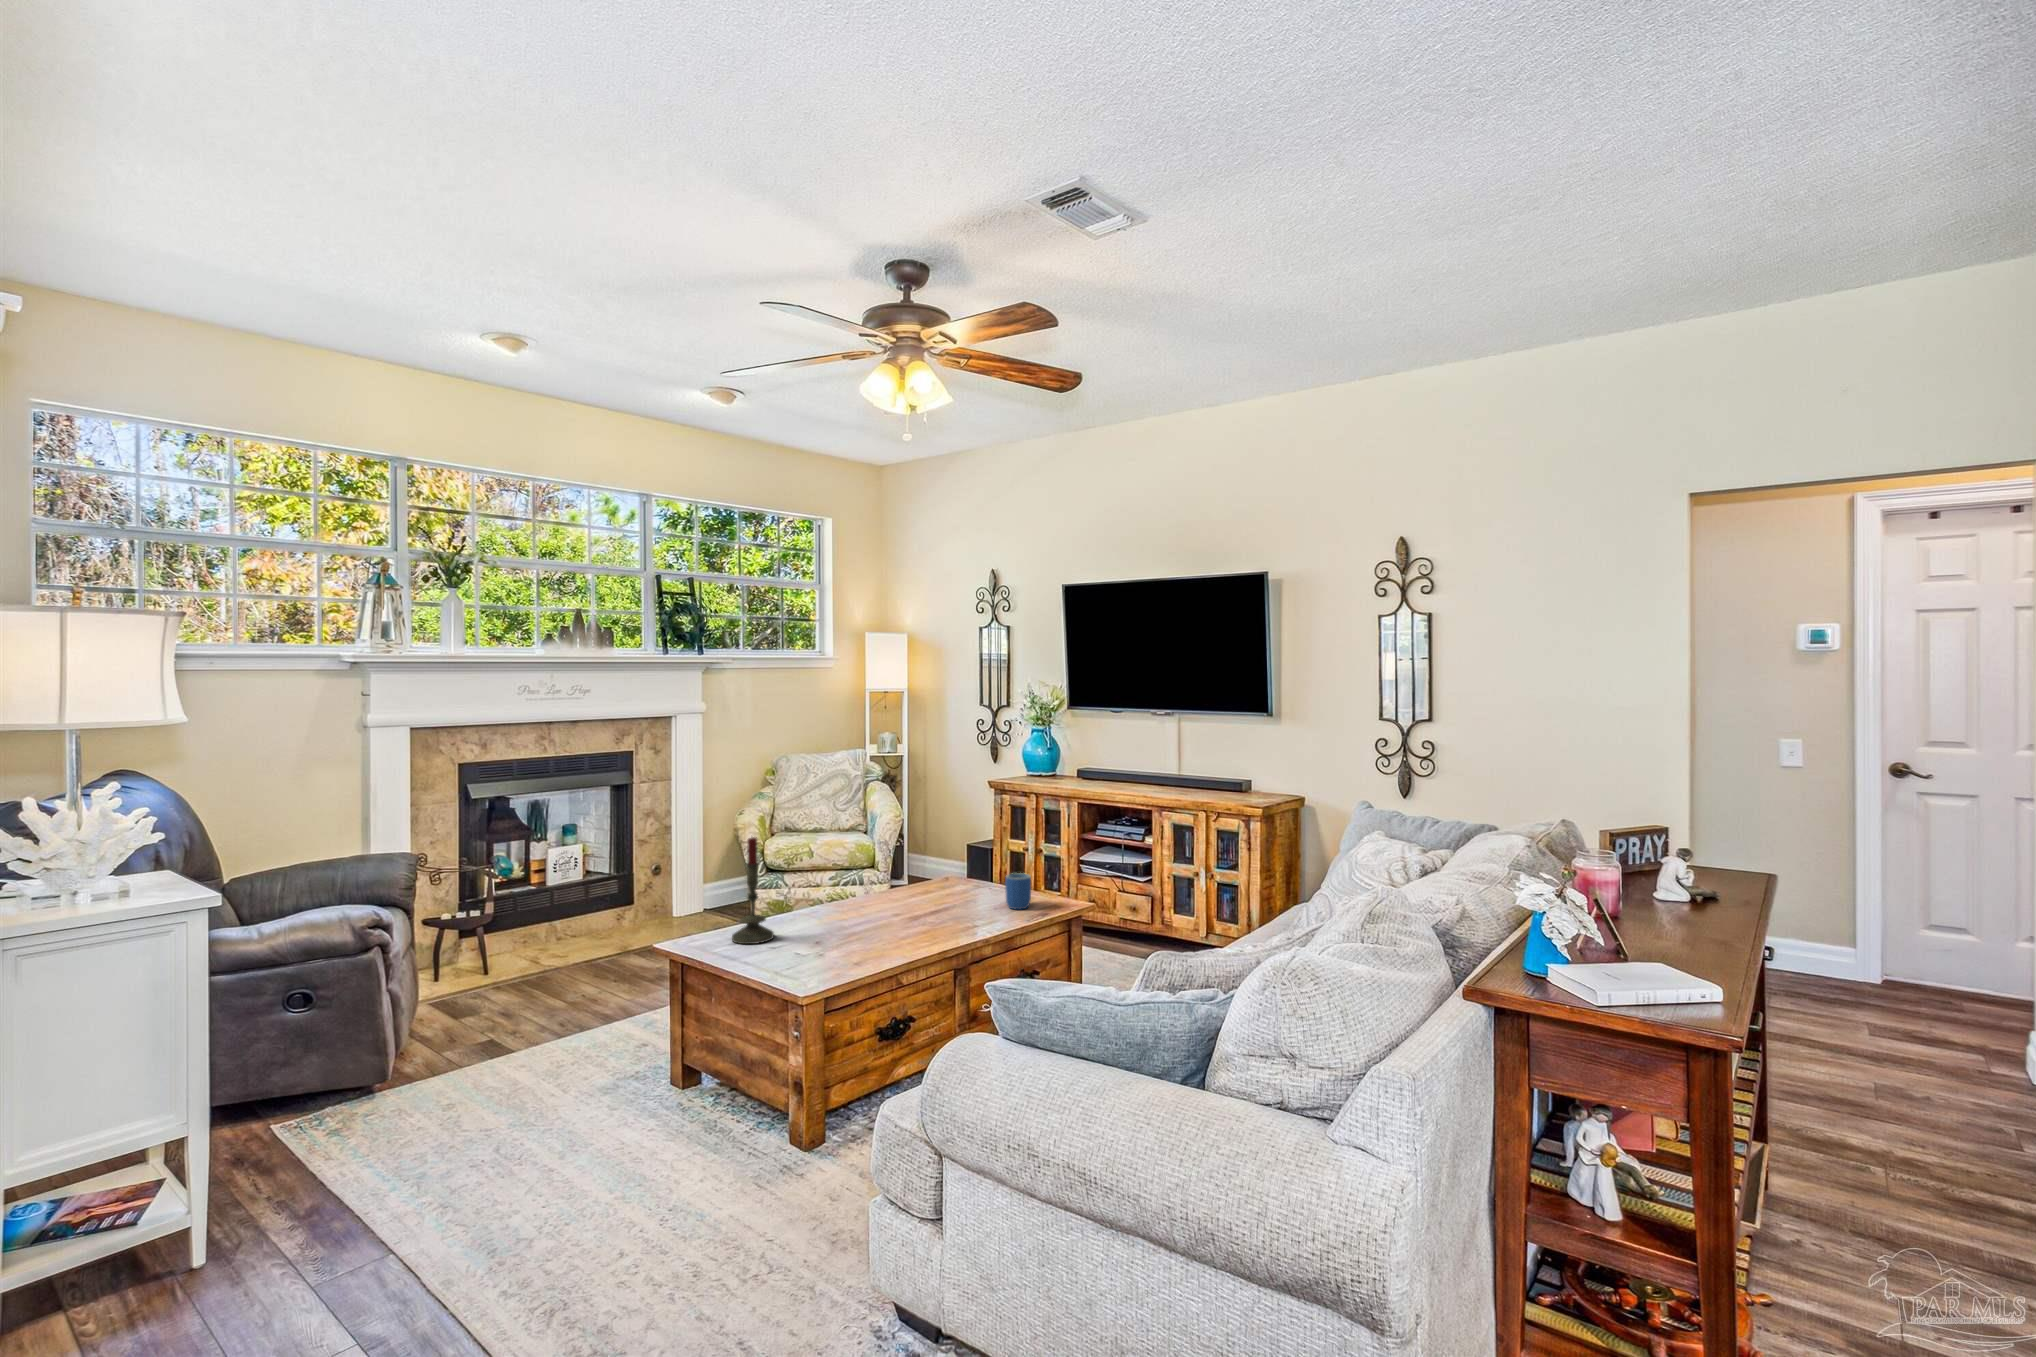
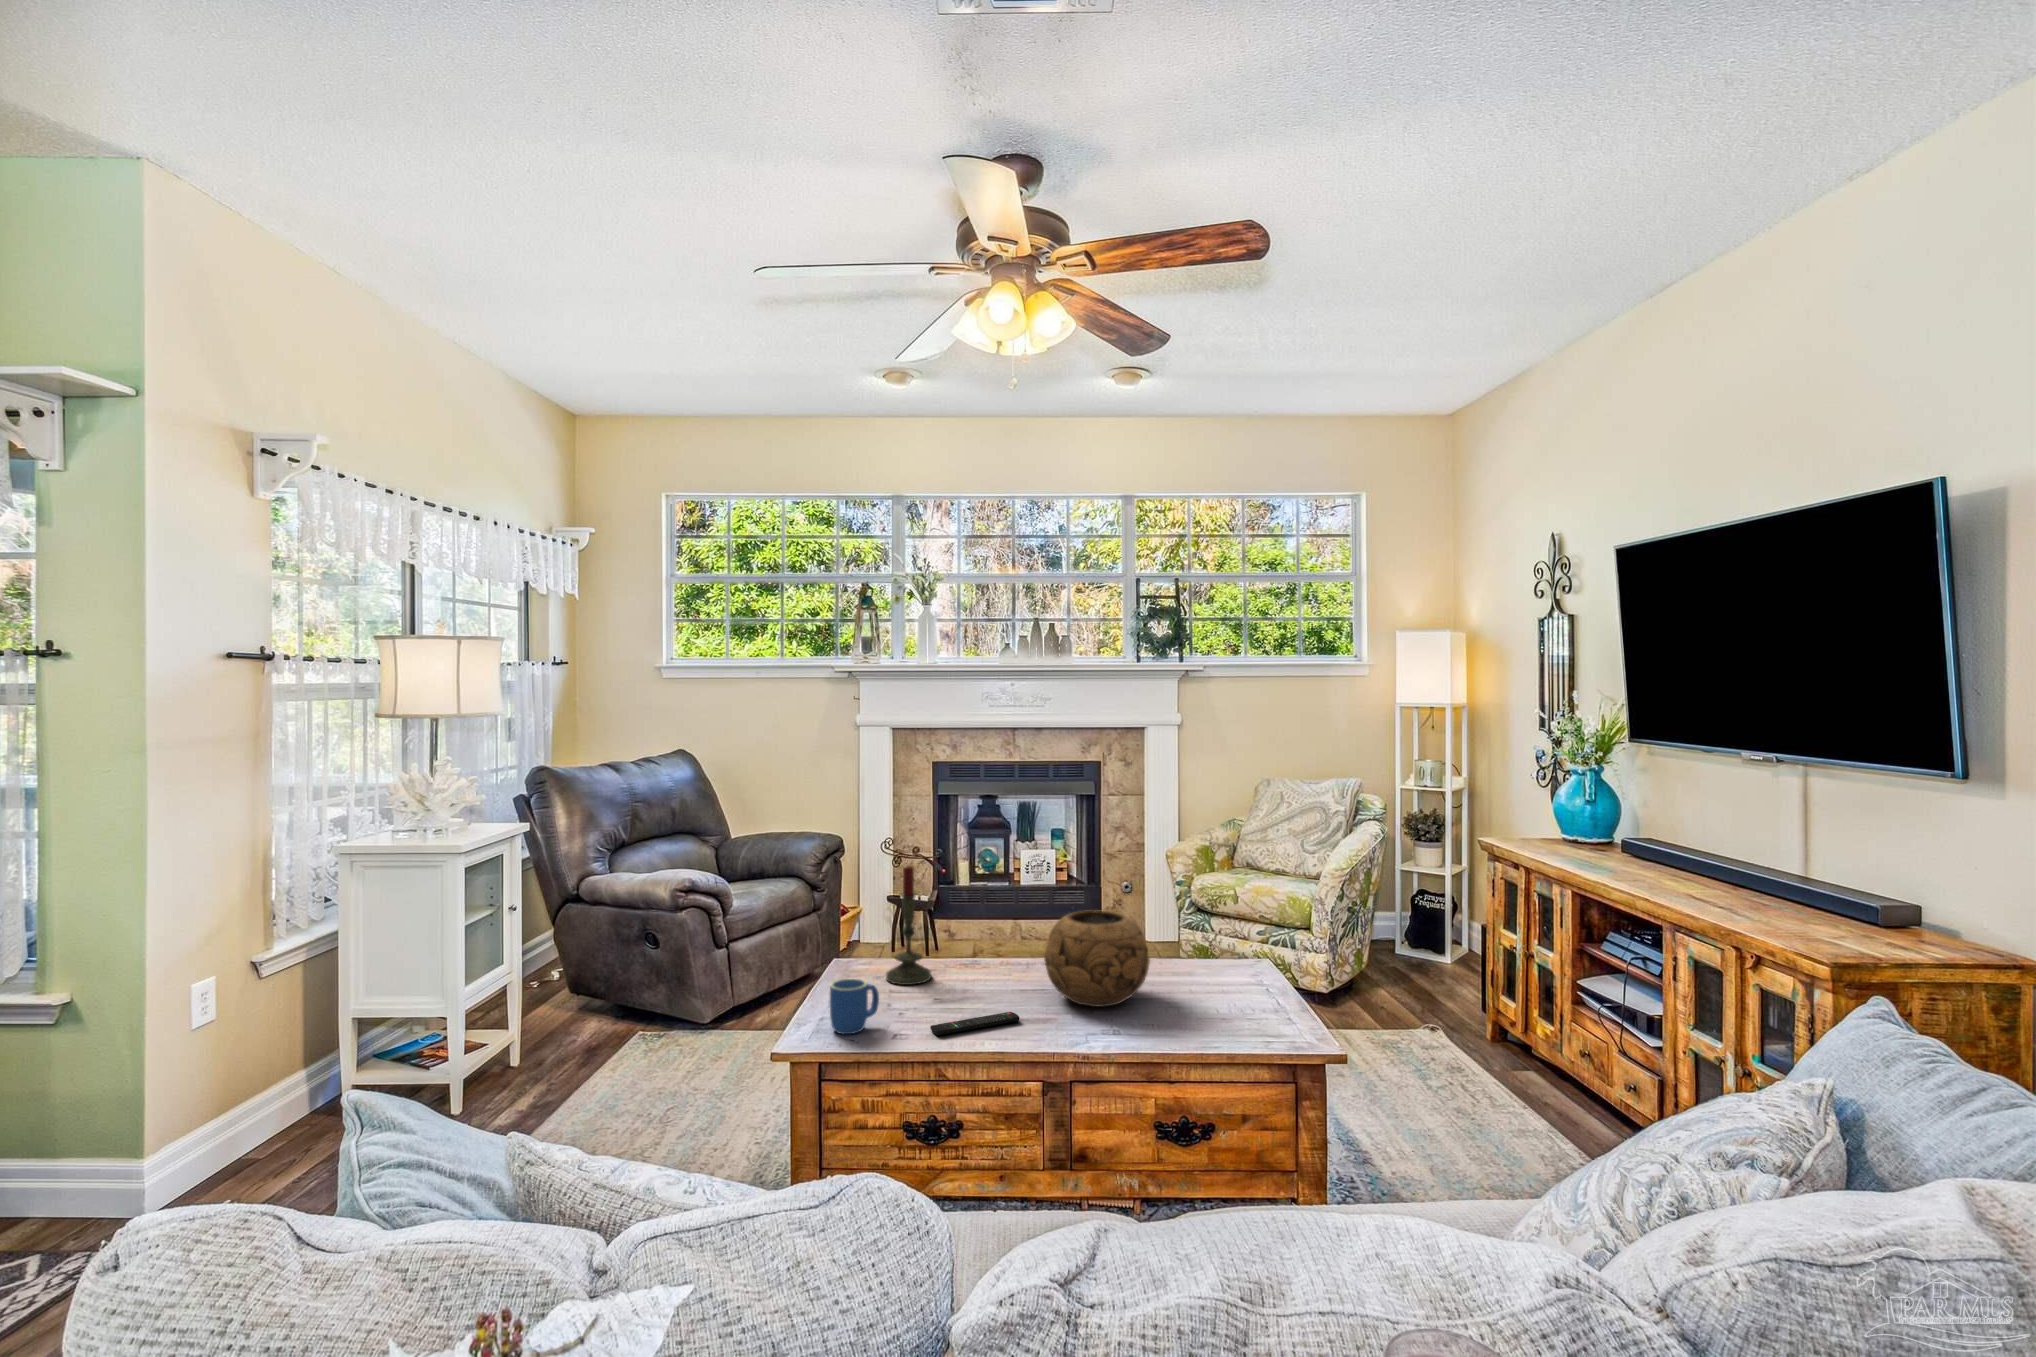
decorative bowl: none [872,848,954,921] -> present [1044,910,1150,1007]
mug: present [1005,873,1031,909] -> present [830,978,879,1034]
remote control: none [863,933,905,958] -> present [930,1012,1019,1035]

